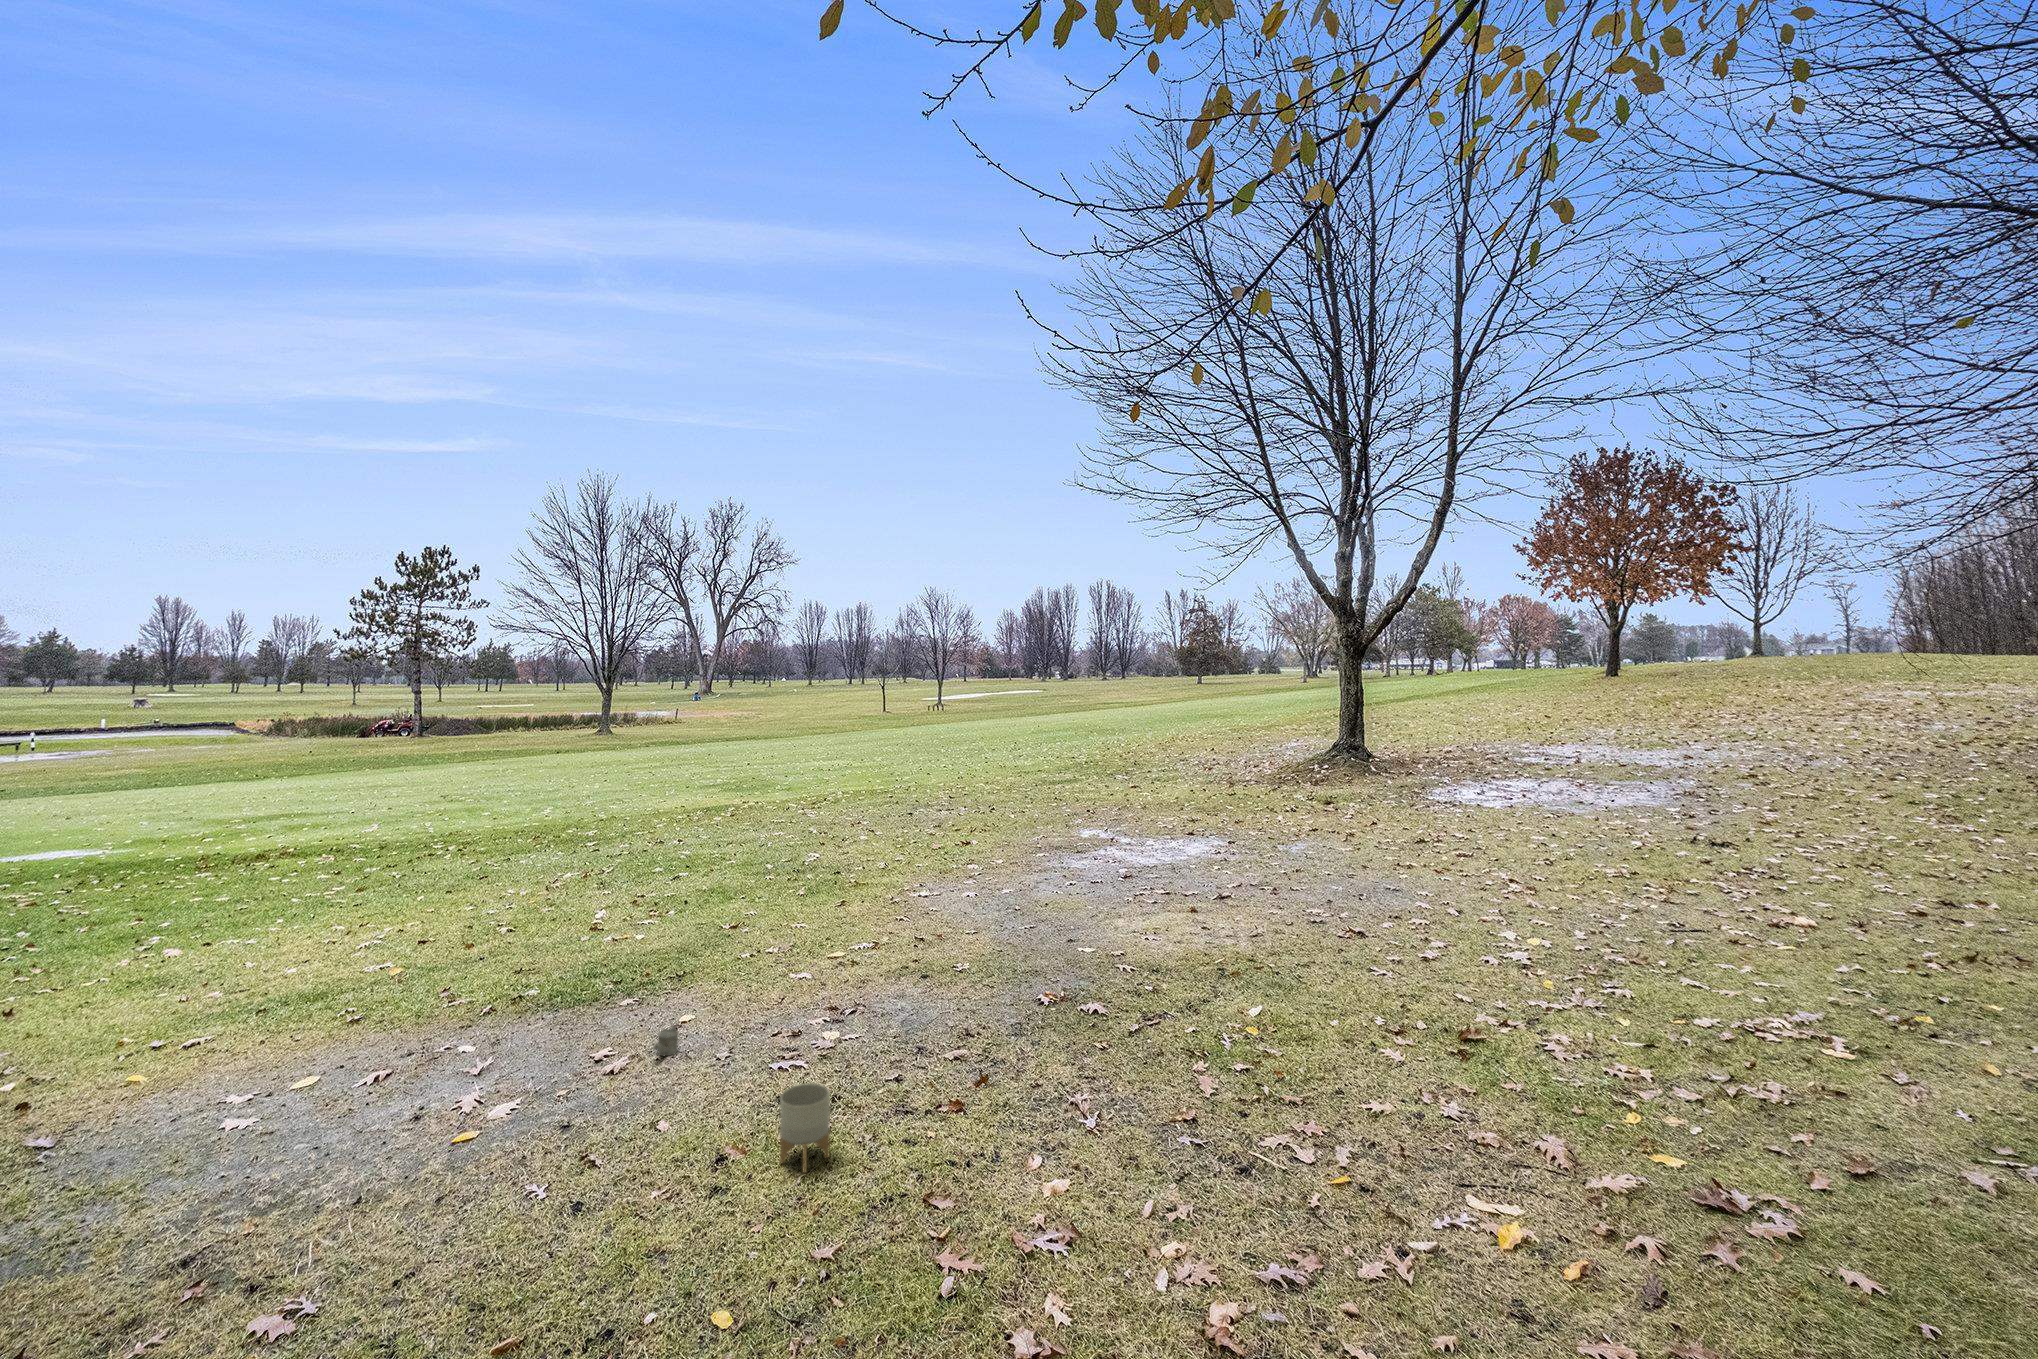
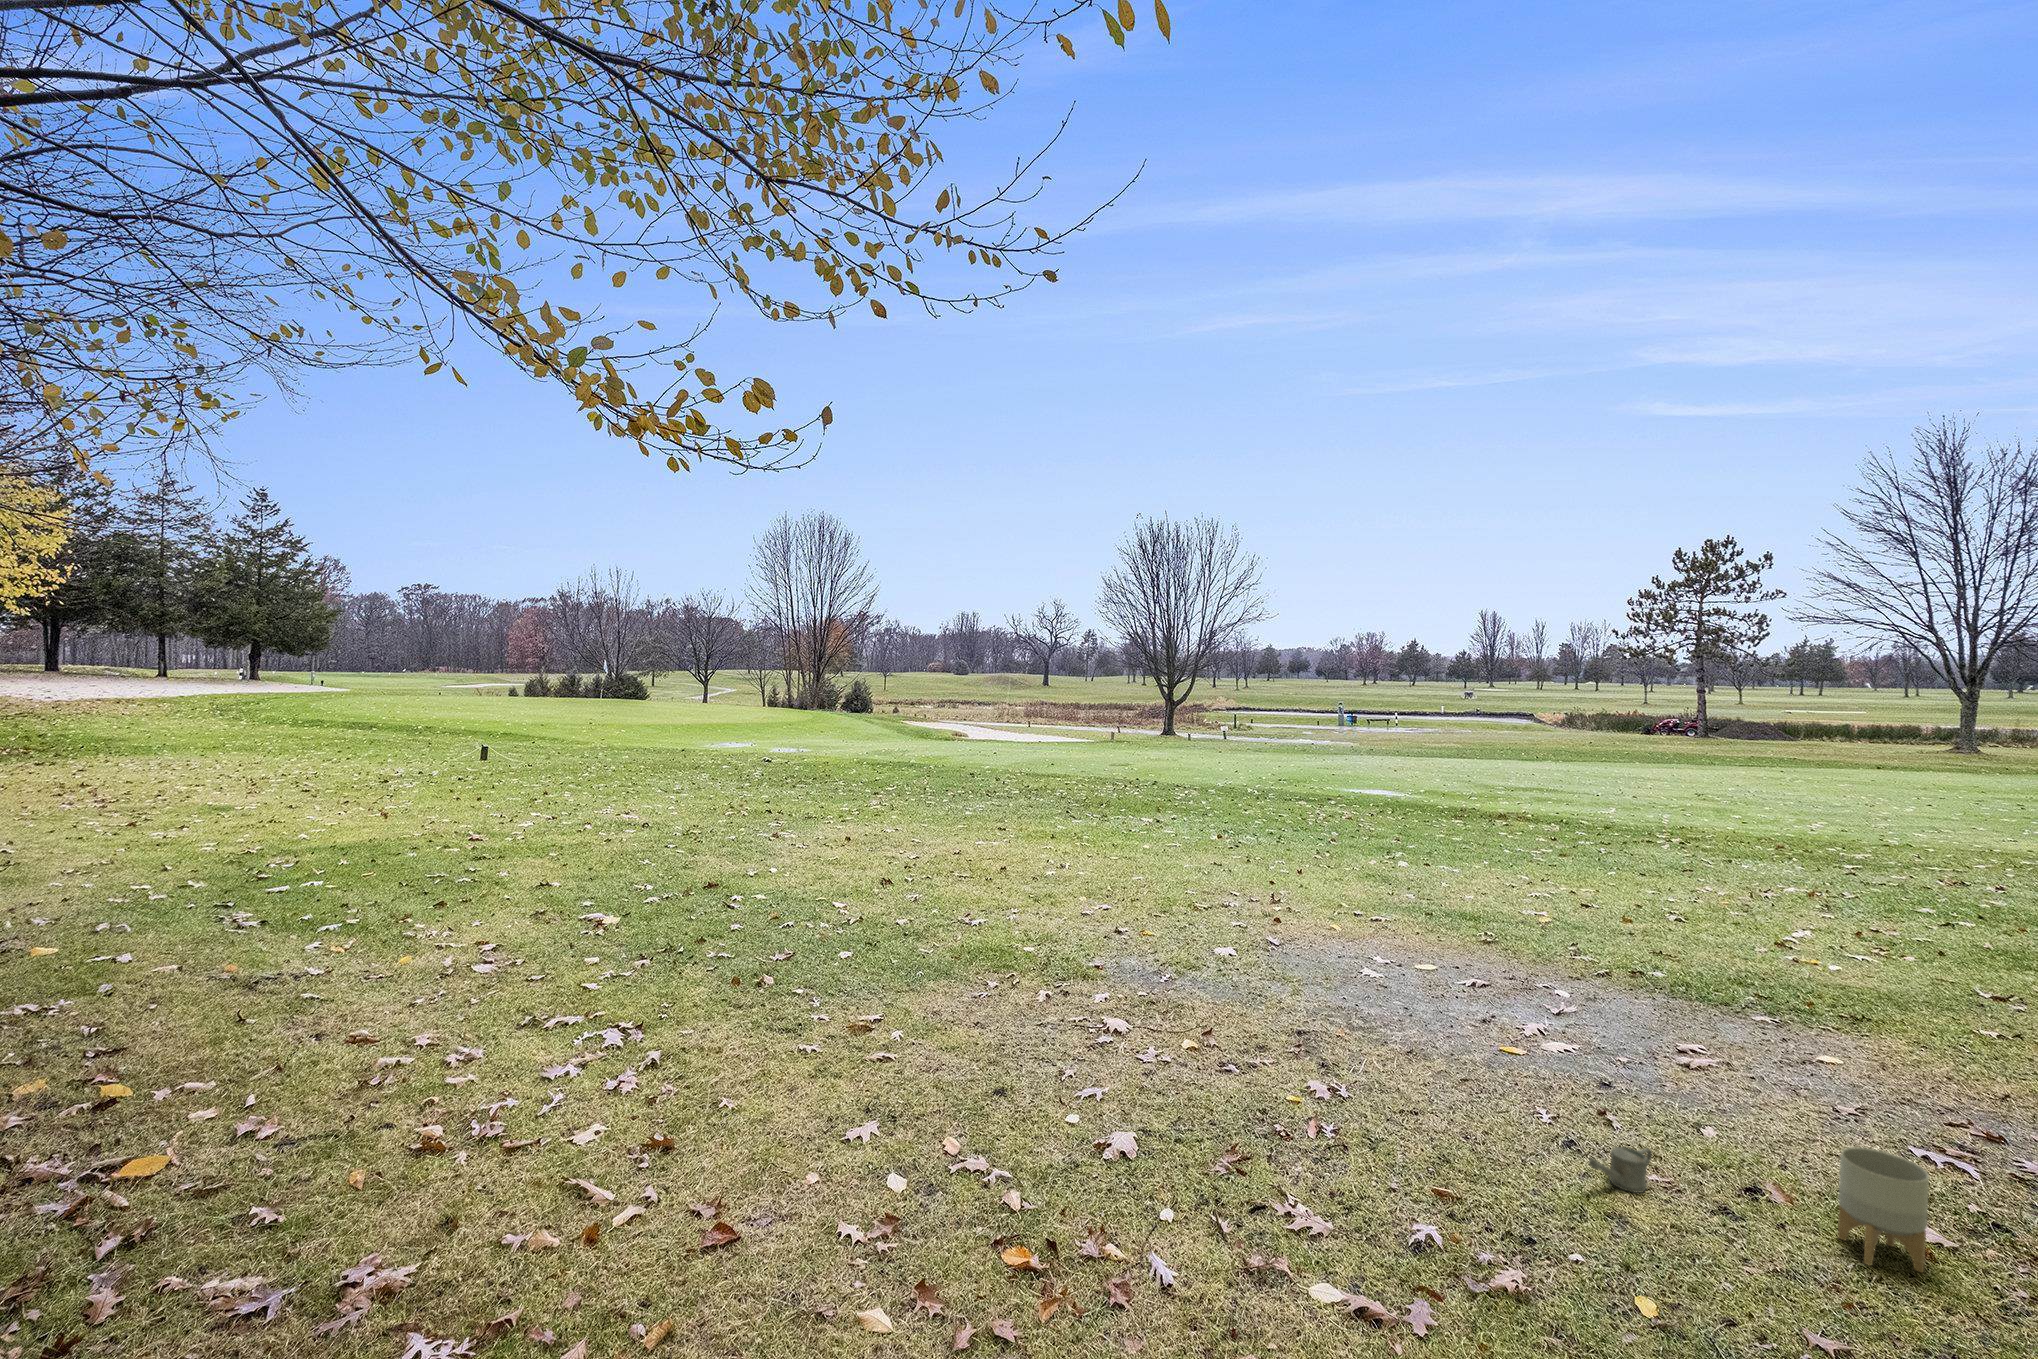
watering can: present [654,1026,679,1056] -> present [1589,1147,1652,1193]

